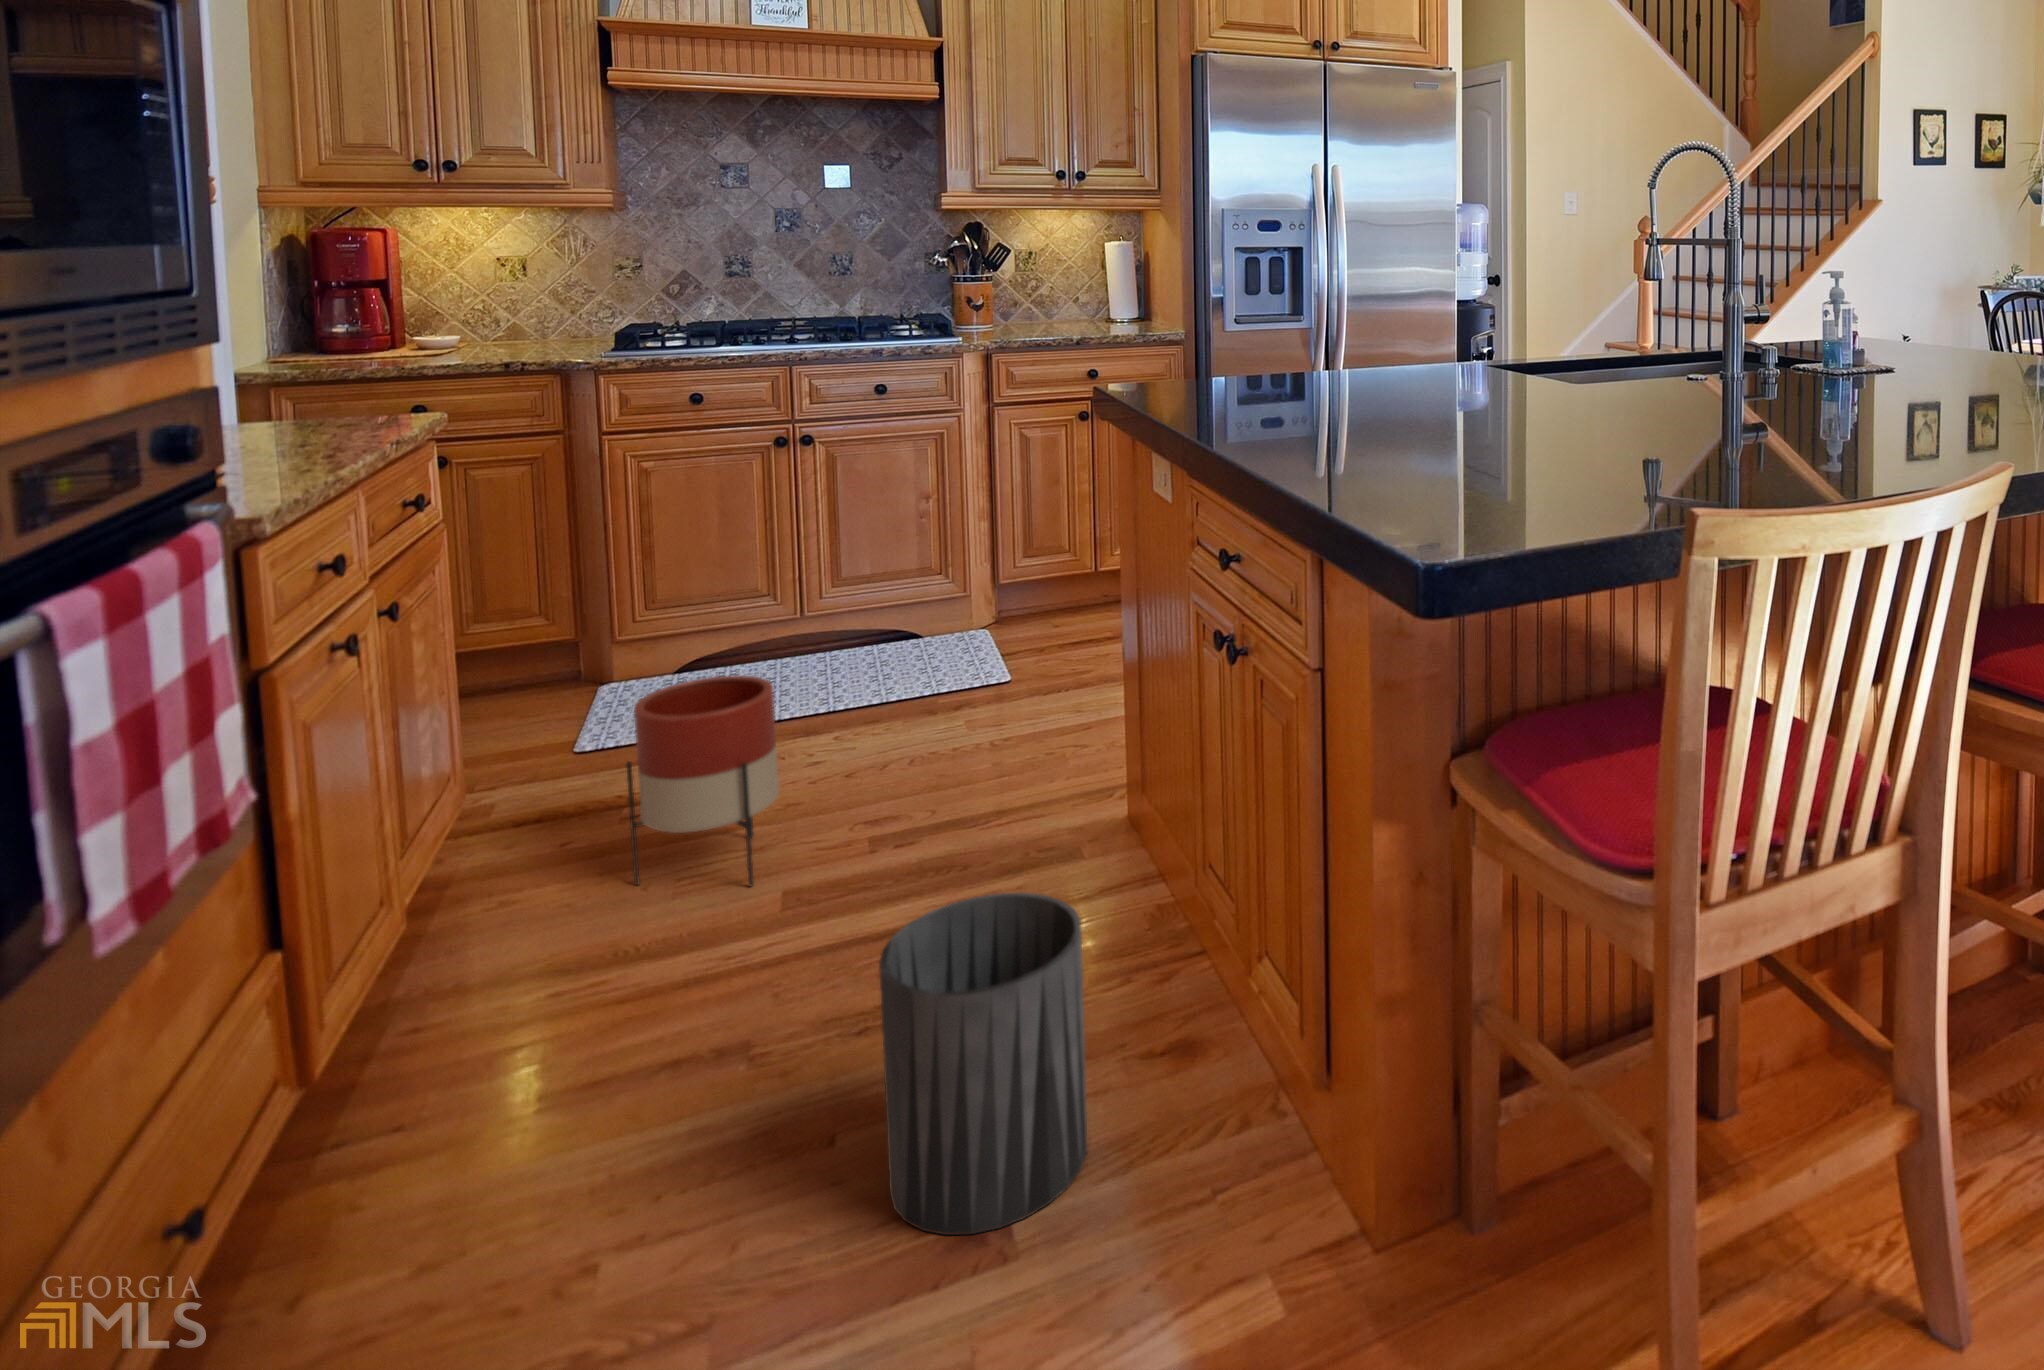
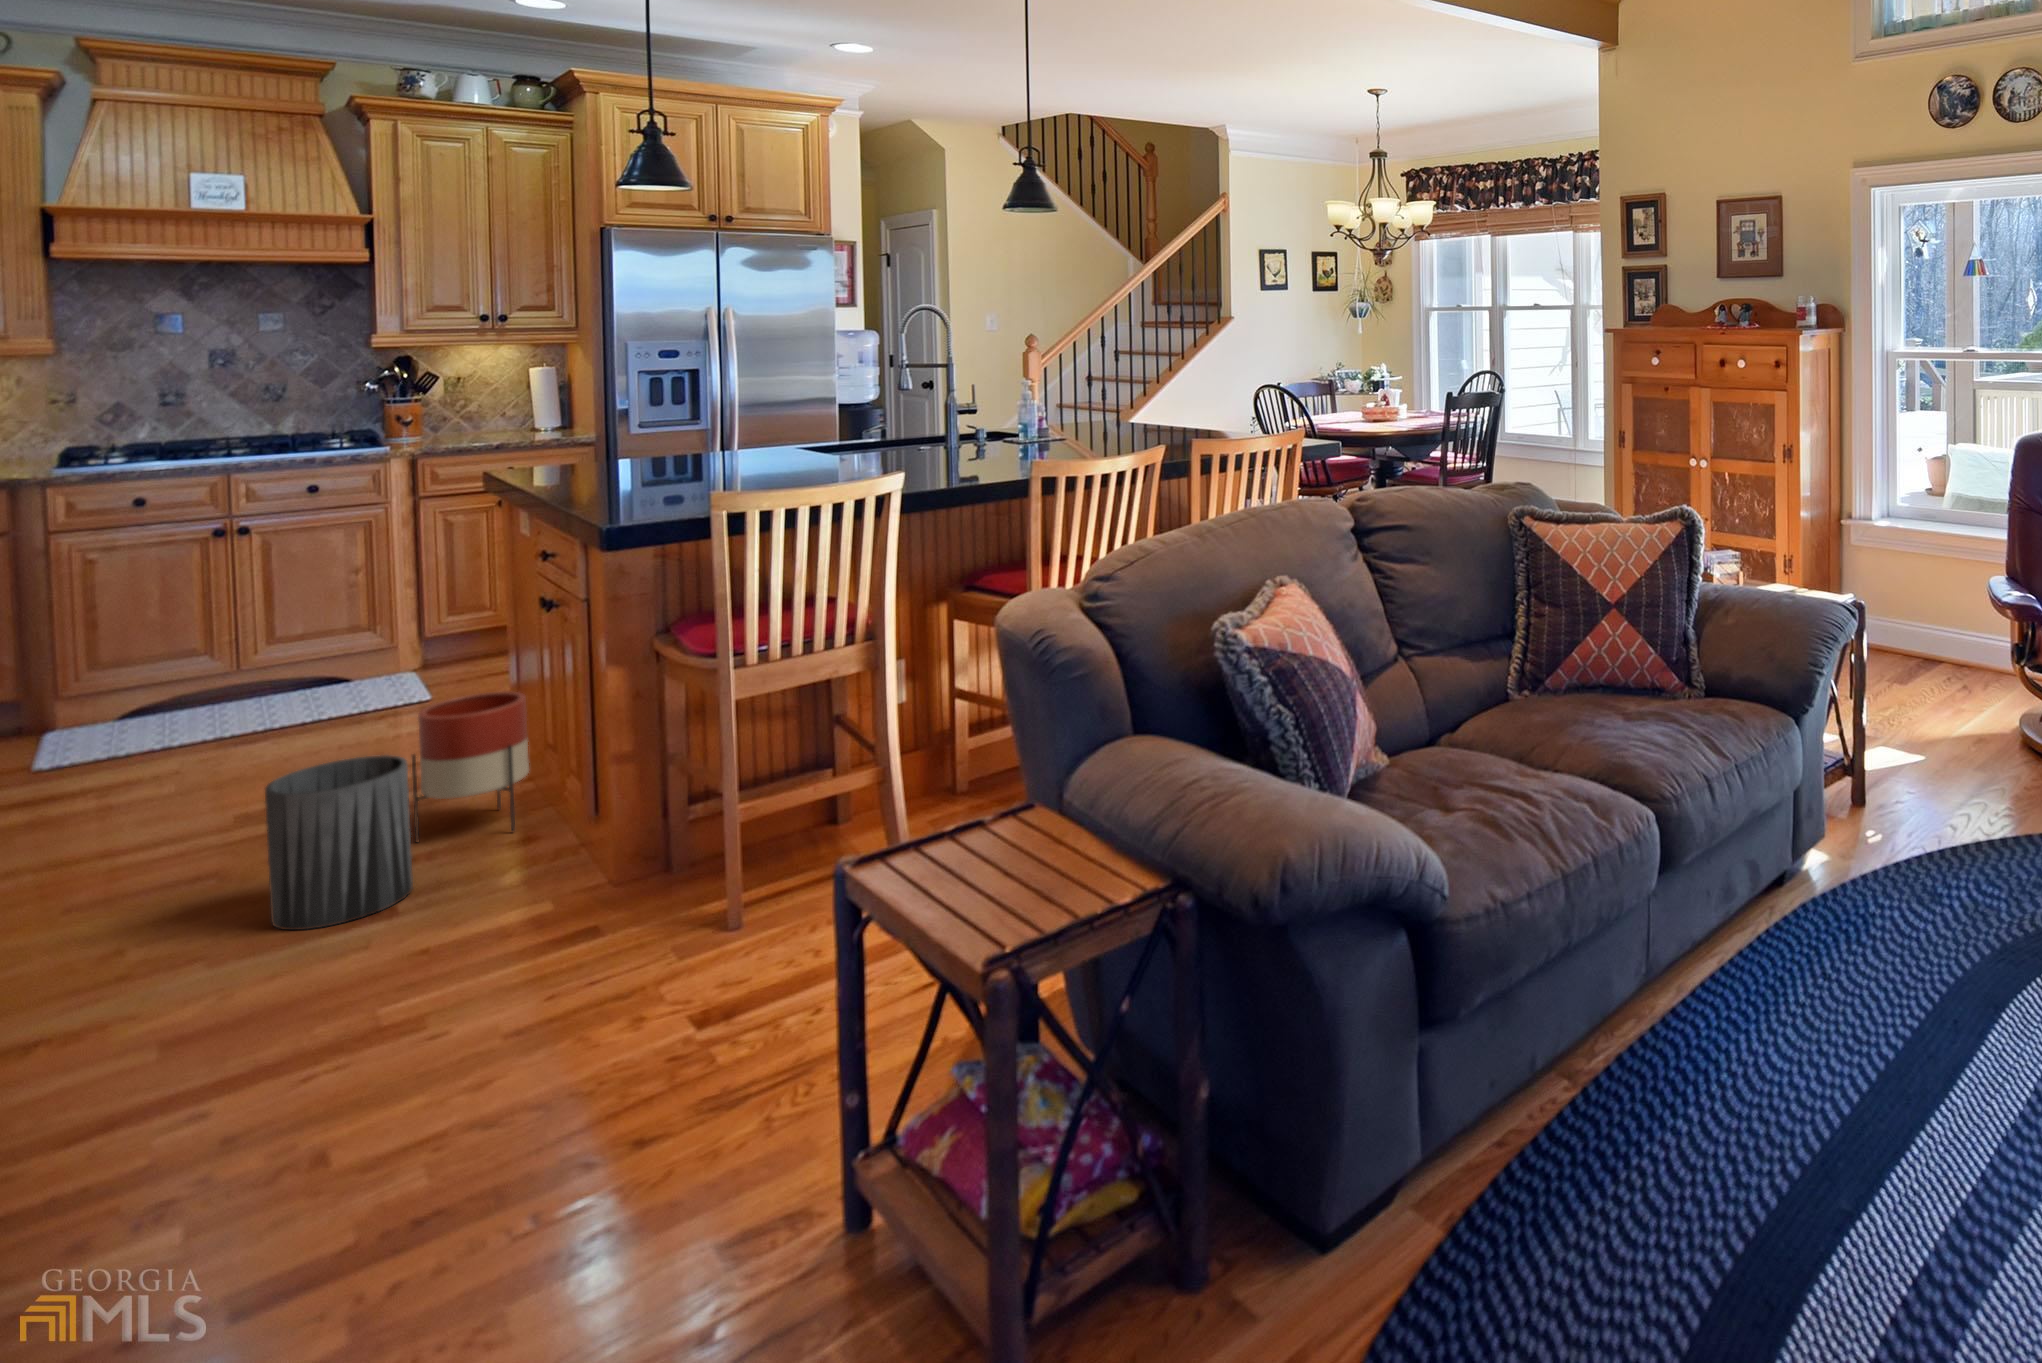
planter: present [626,676,779,887] -> present [412,691,529,842]

